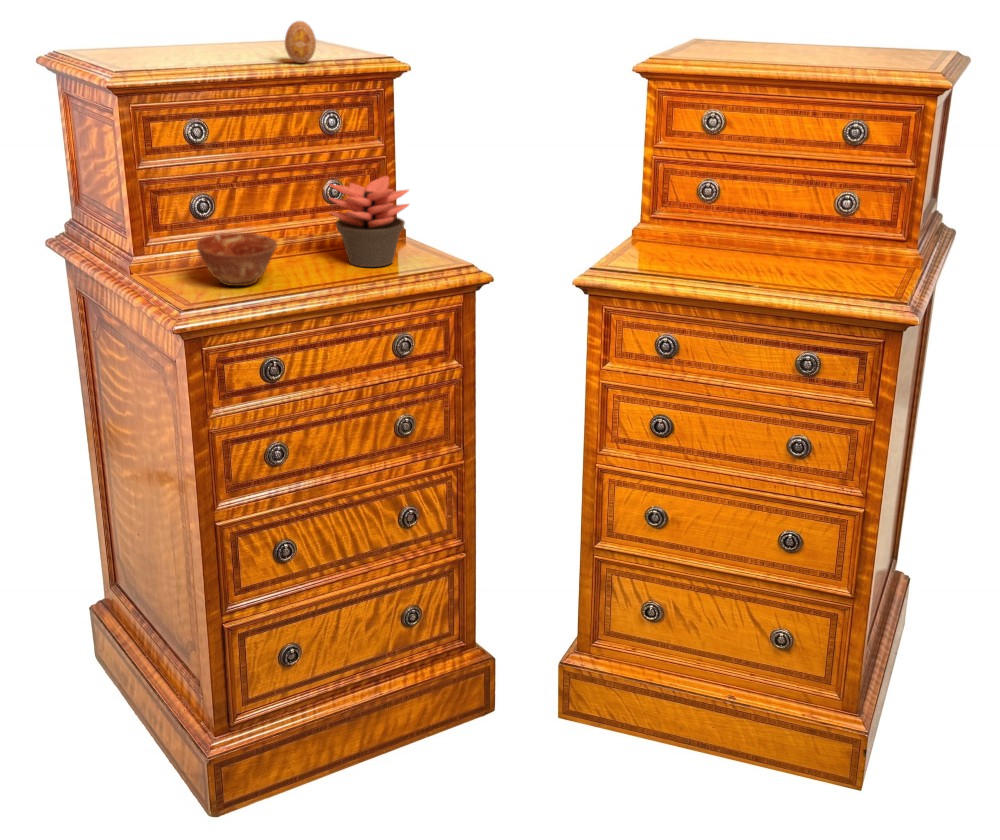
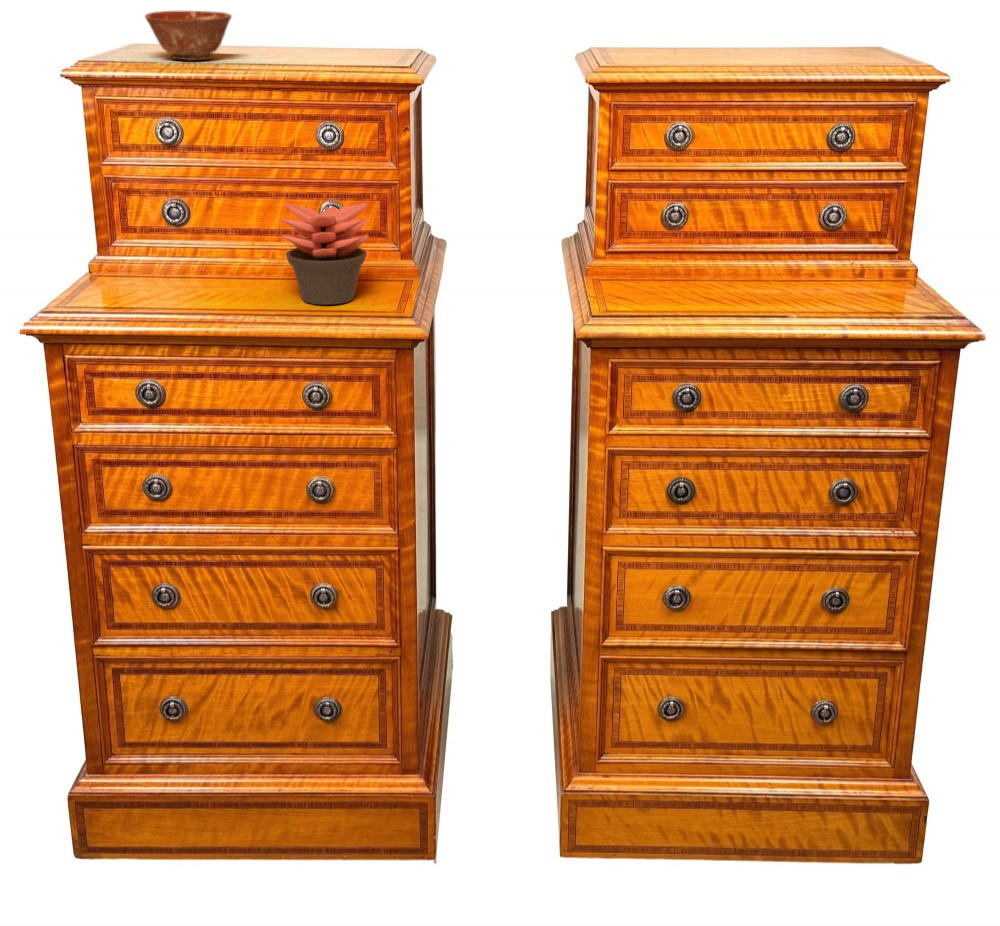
decorative egg: present [285,21,316,63] -> none [283,19,318,66]
ceramic bowl: present [196,233,277,286] -> present [145,11,231,60]

